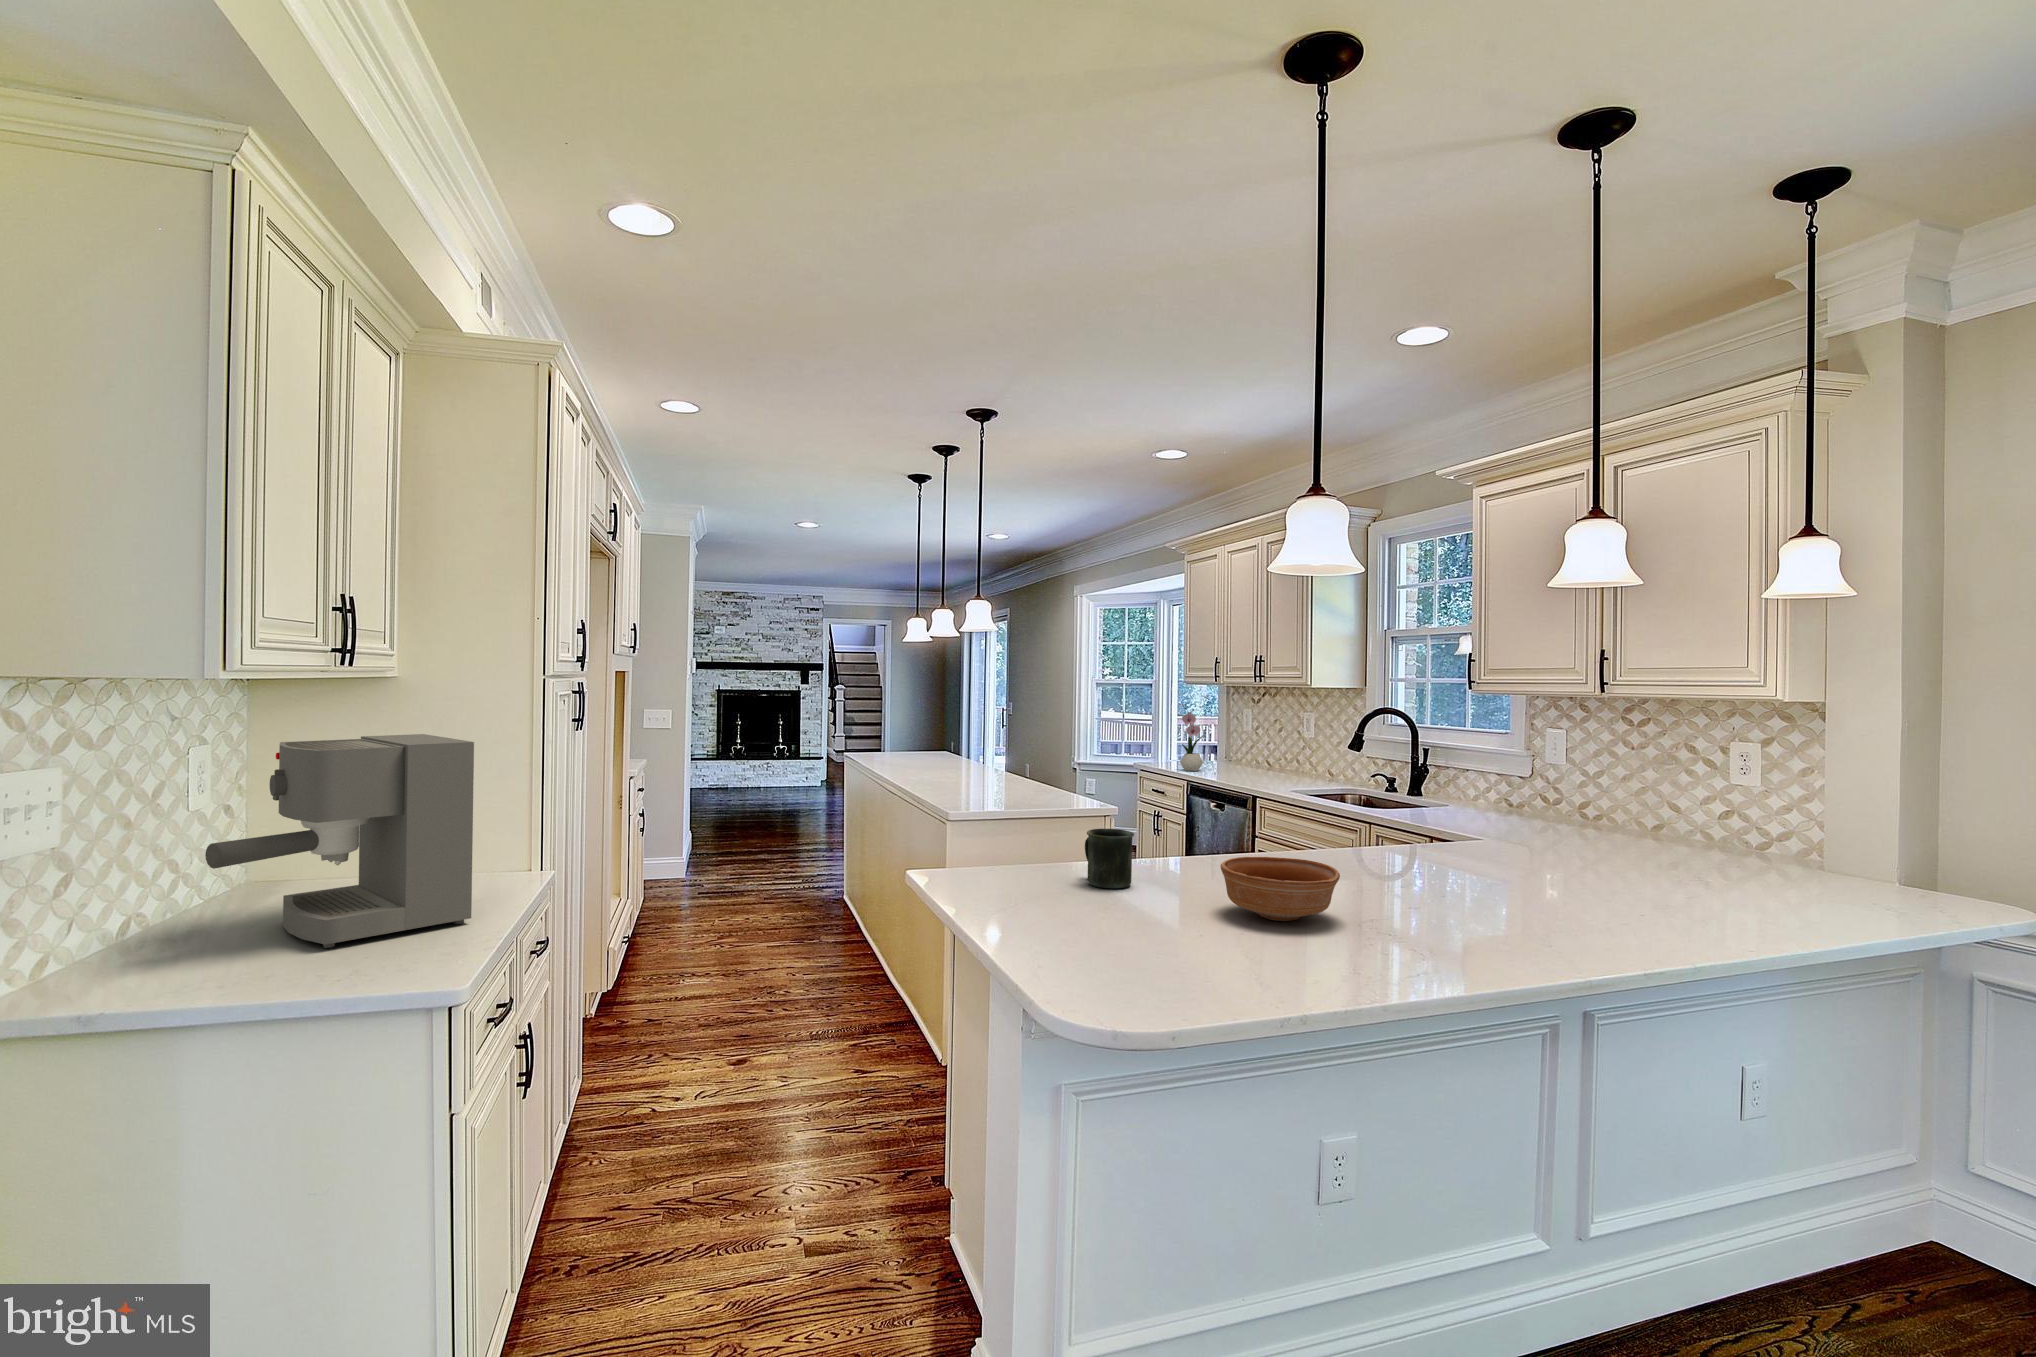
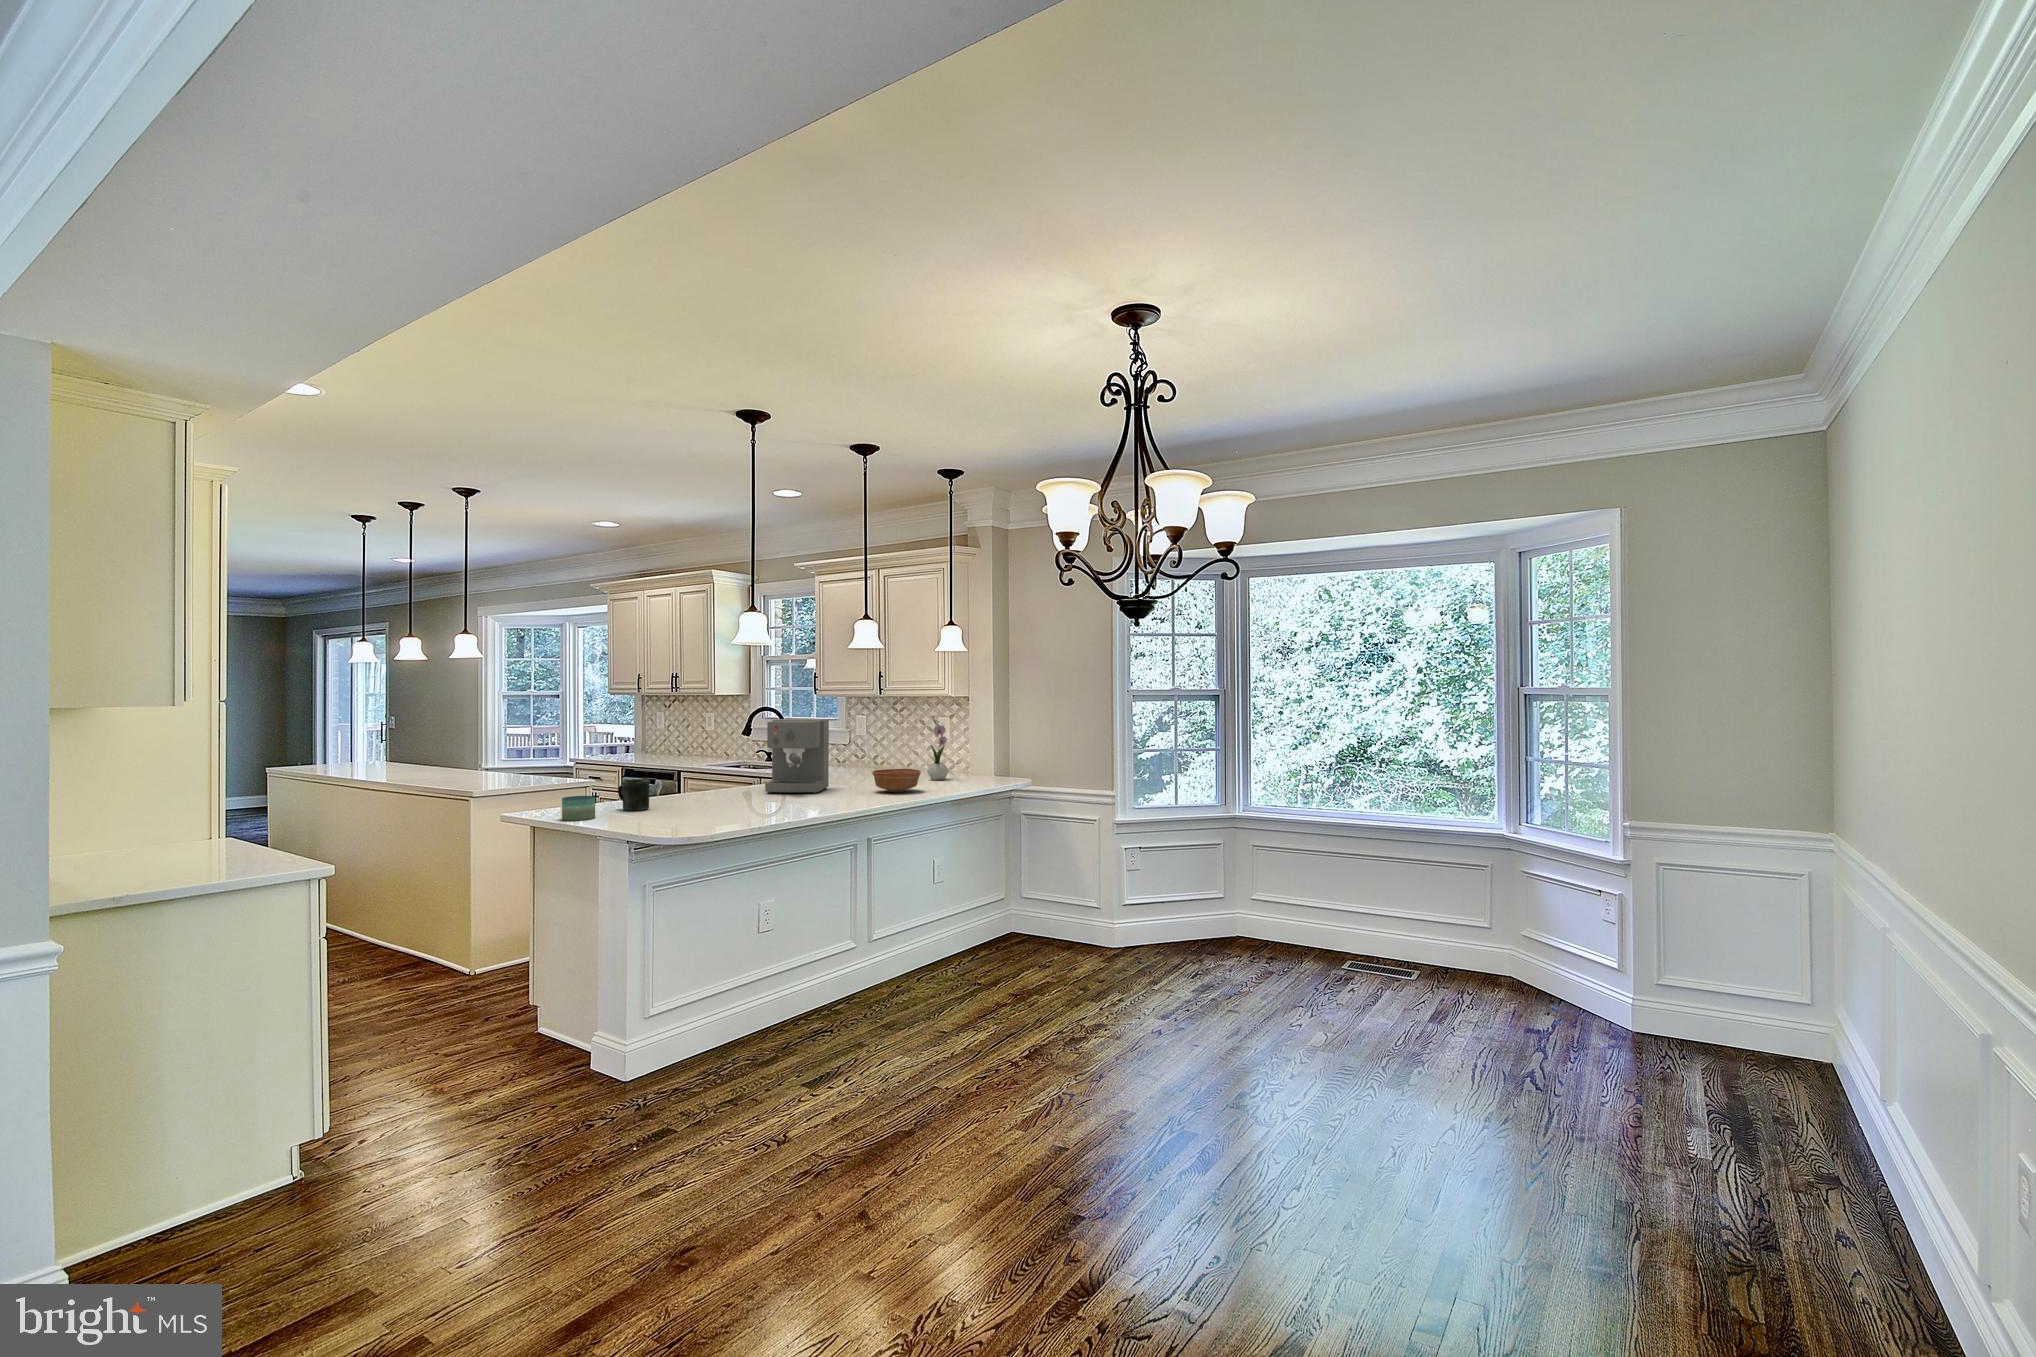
flower arrangement: present [1180,703,1203,771] -> present [927,716,949,780]
coffee maker: present [205,734,474,948] -> present [765,719,829,793]
candle: none [972,853,1027,902] -> present [562,796,595,820]
bowl: present [1220,857,1340,921] -> present [872,769,921,792]

